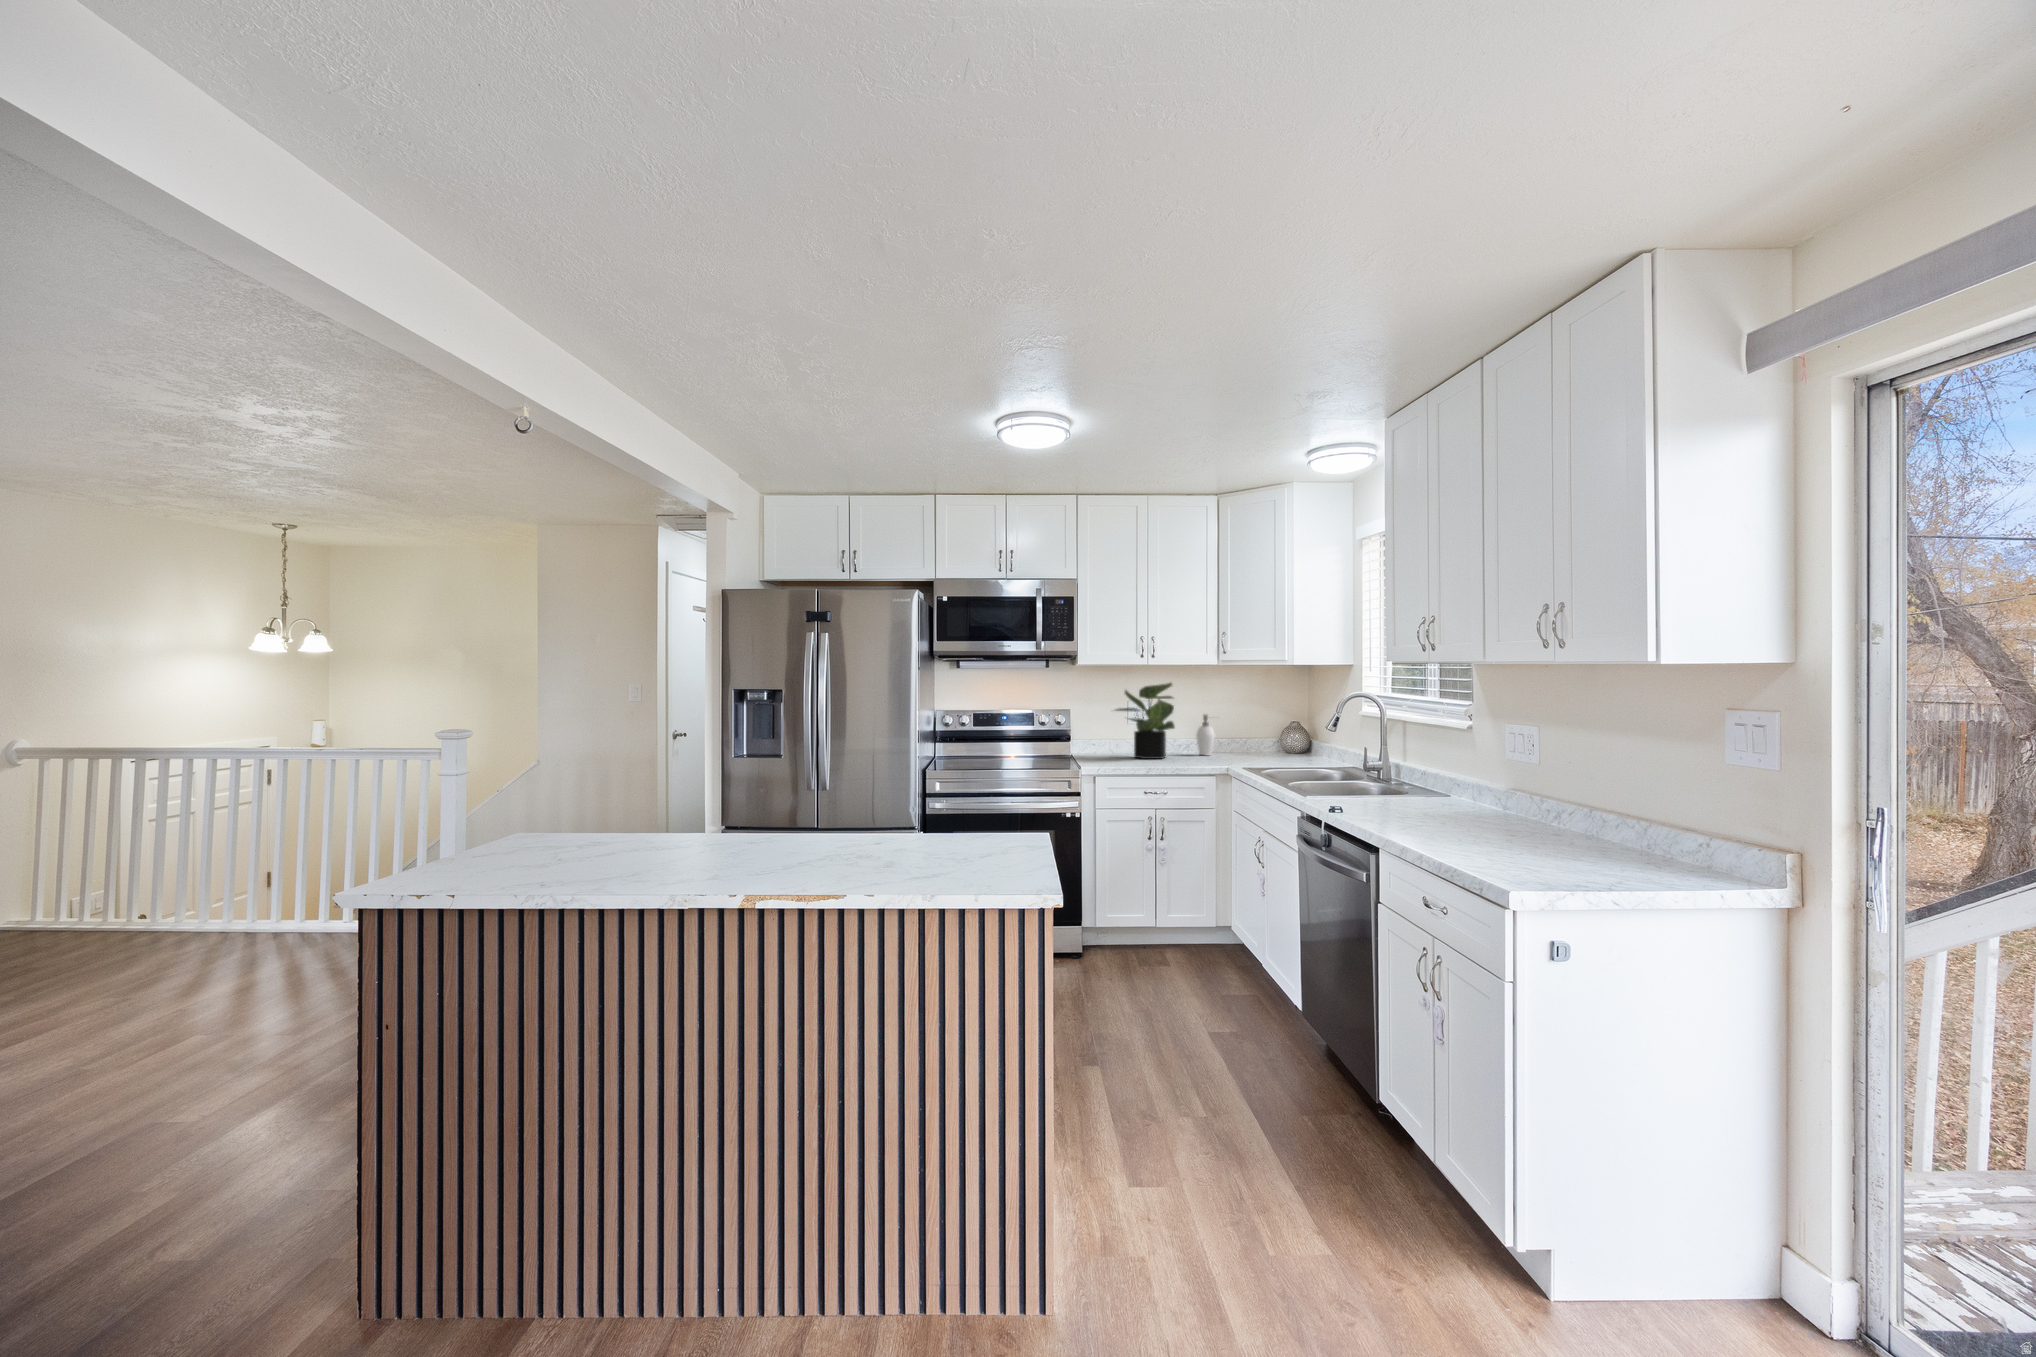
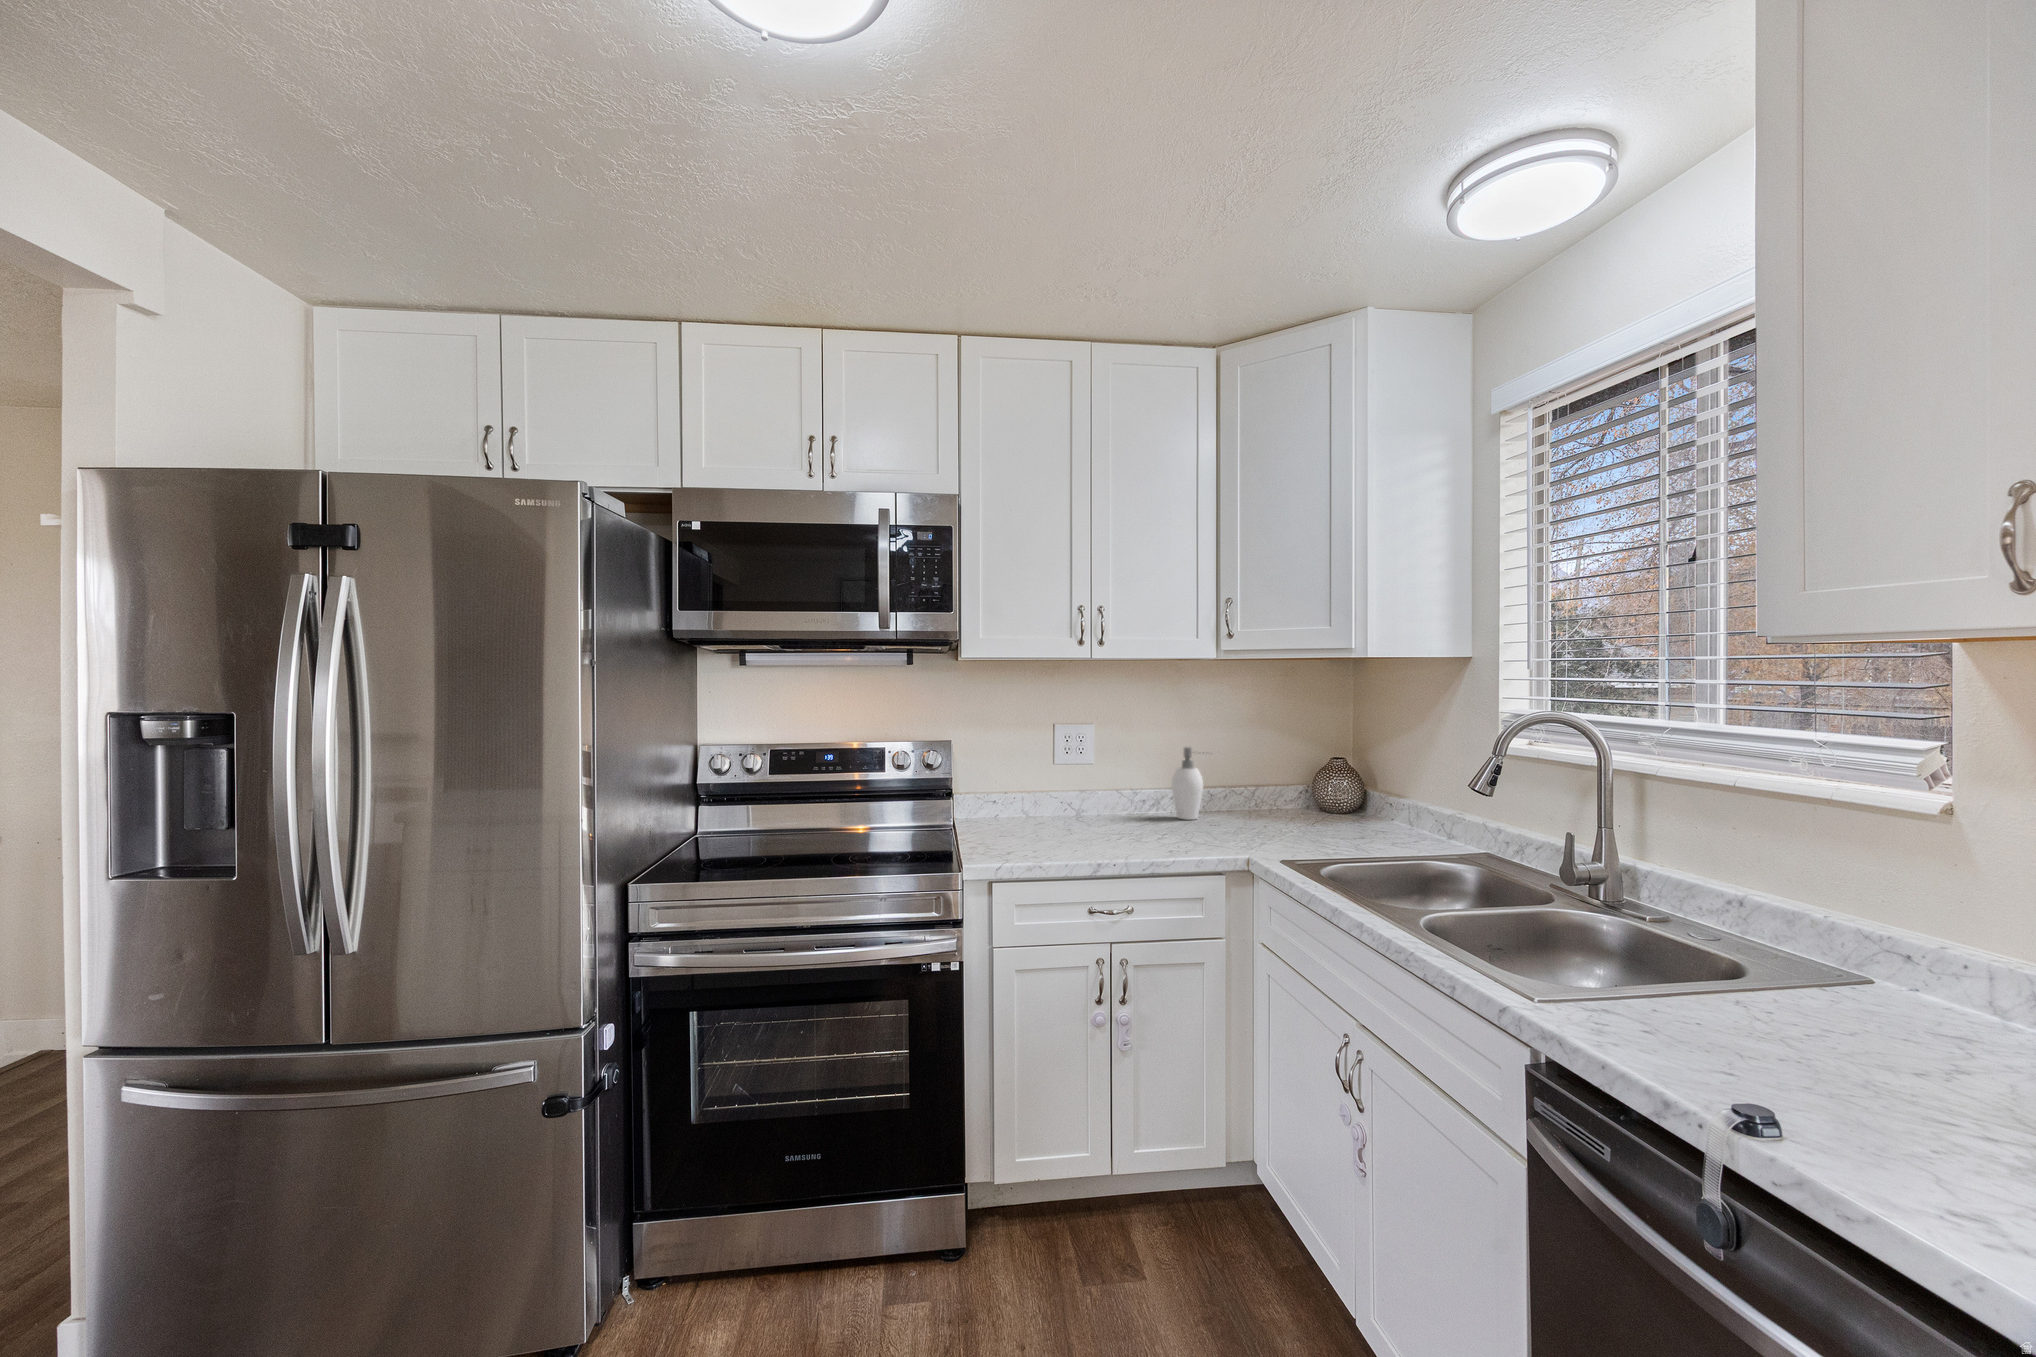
potted plant: present [1116,683,1175,759] -> none [1020,692,1140,833]

